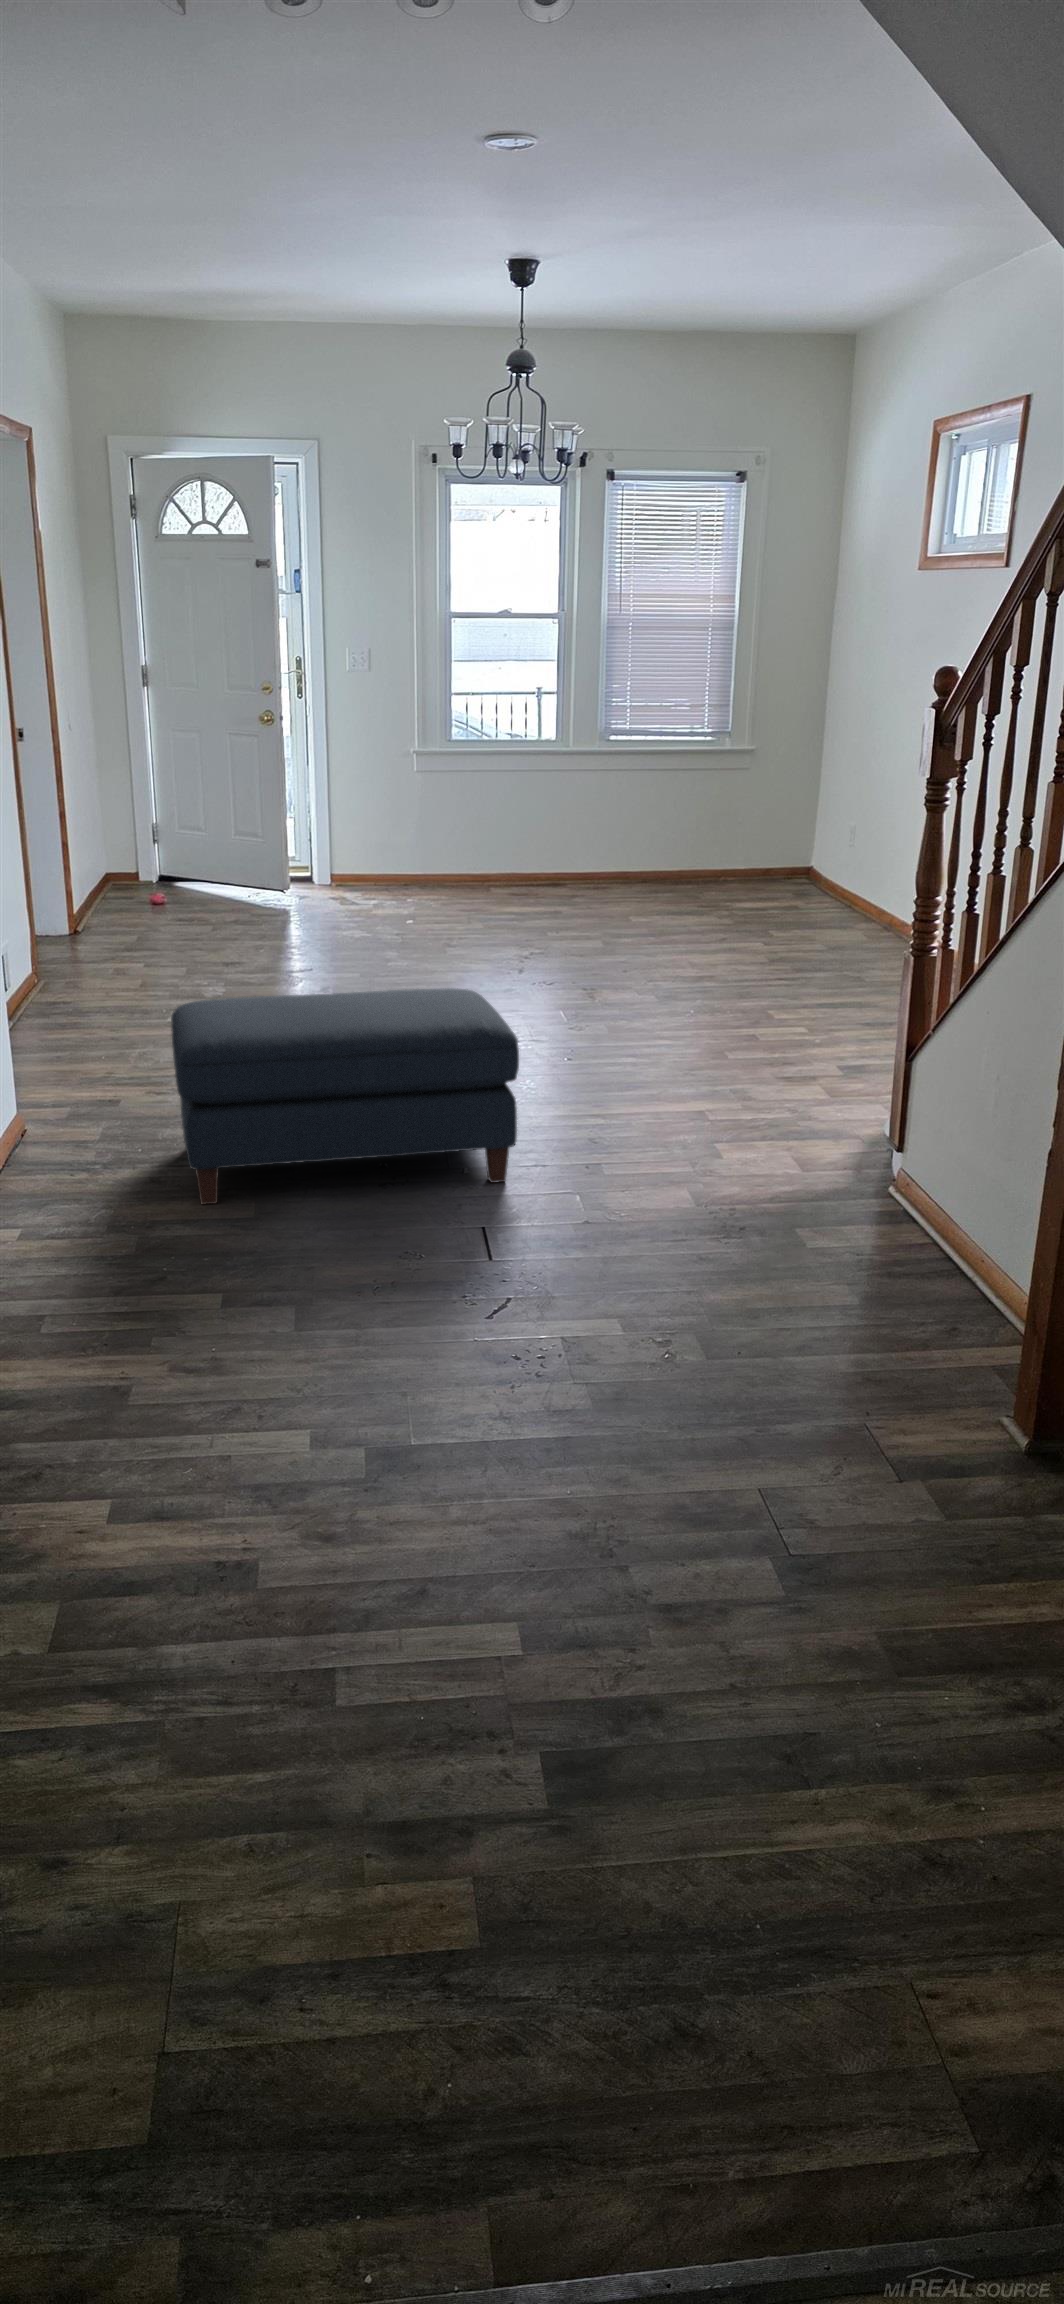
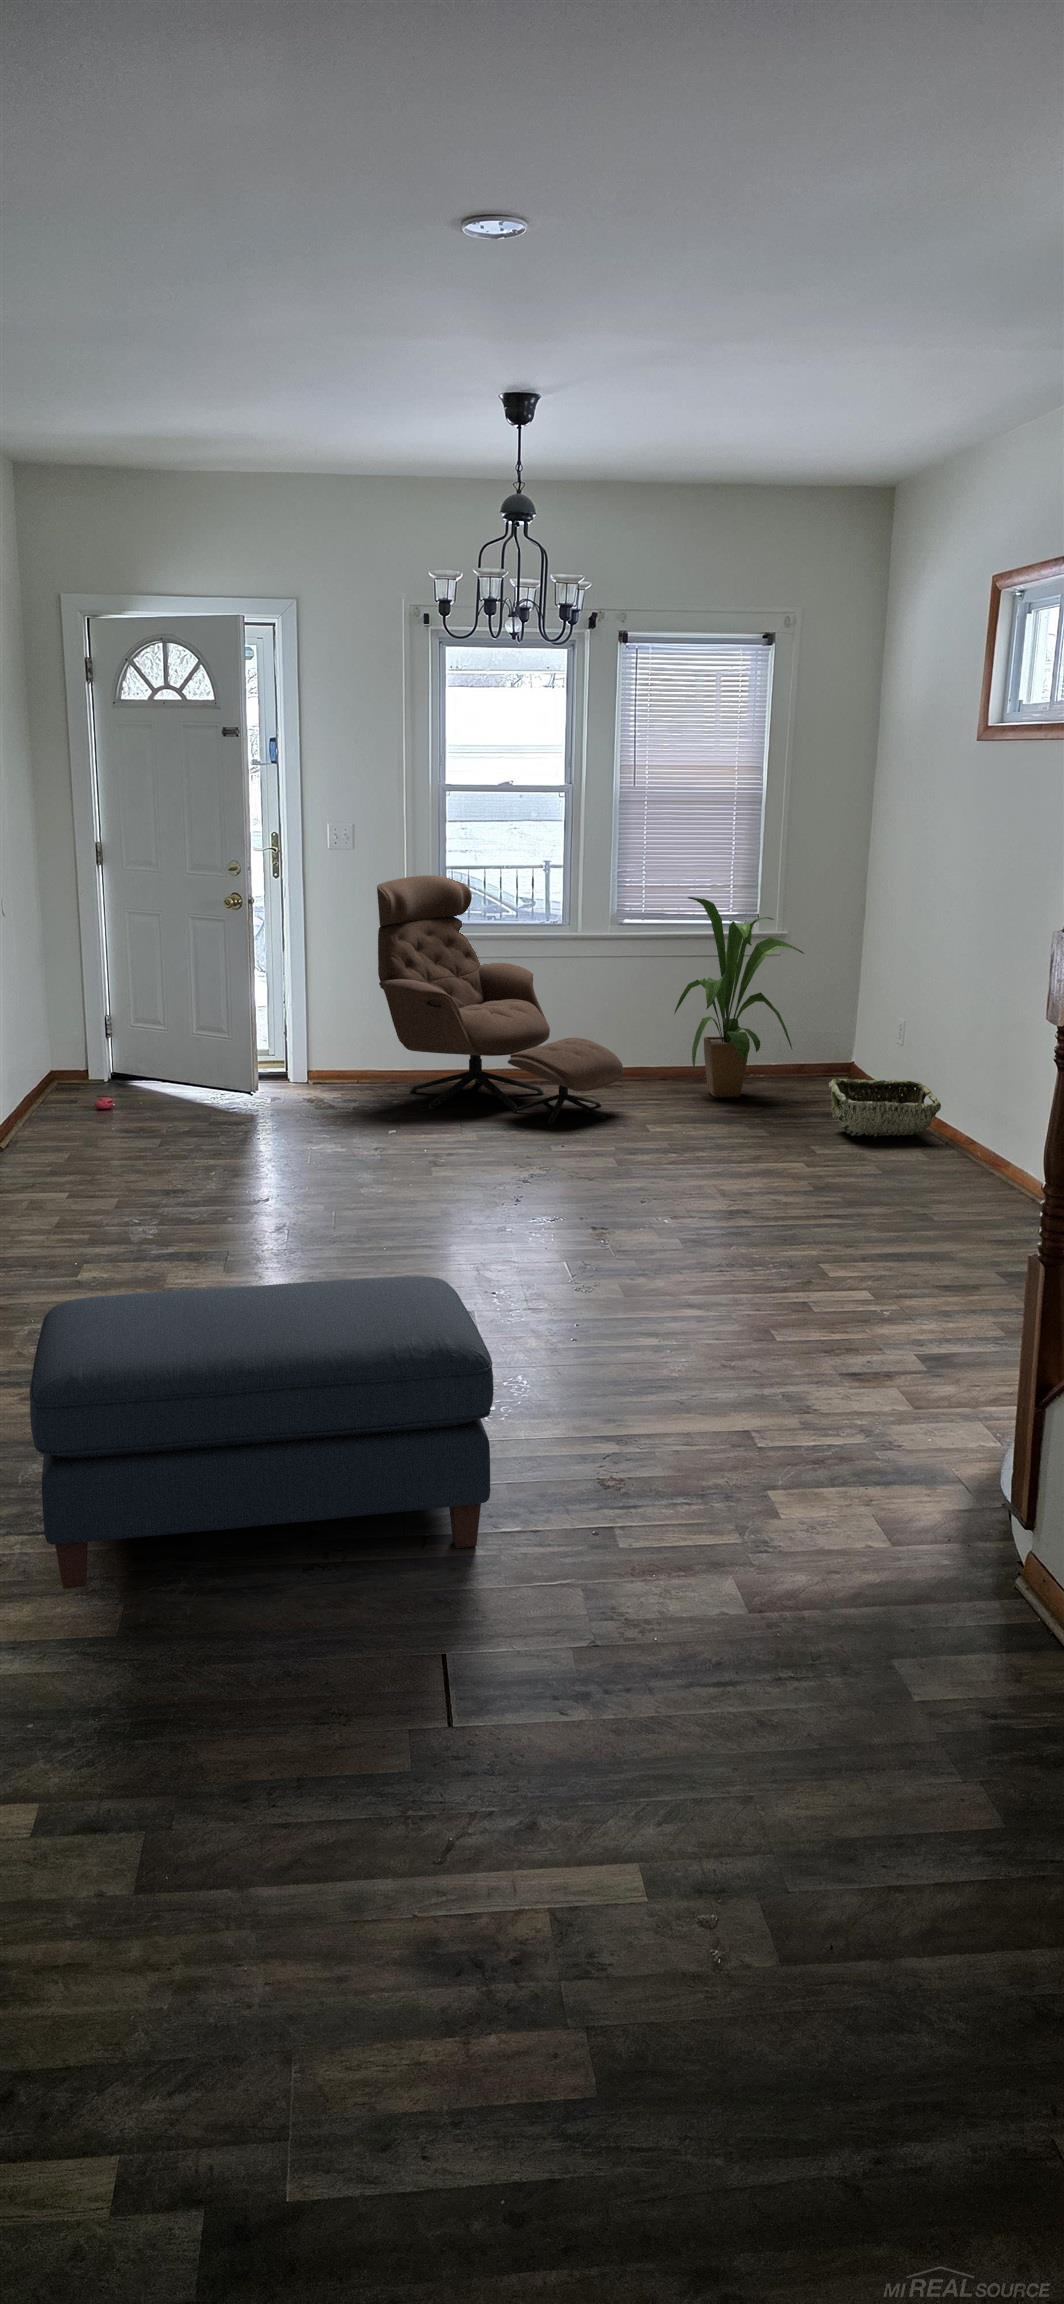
lounge chair: none [393,696,611,915] -> present [377,875,624,1124]
house plant: none [655,715,771,896] -> present [675,897,804,1098]
woven basket: none [788,875,884,924] -> present [829,1079,941,1136]

